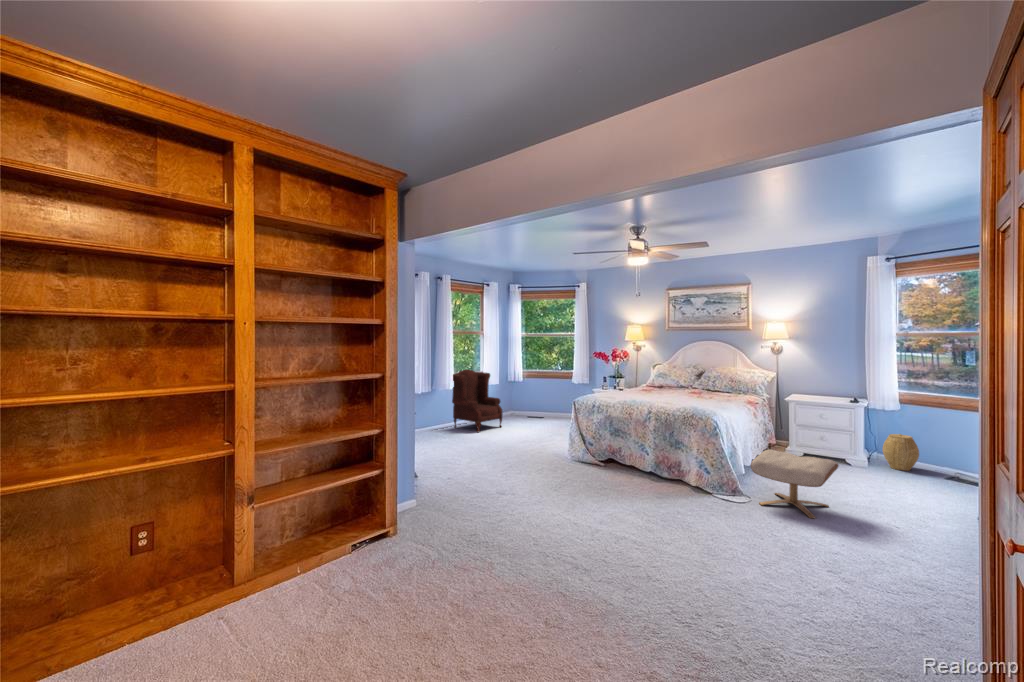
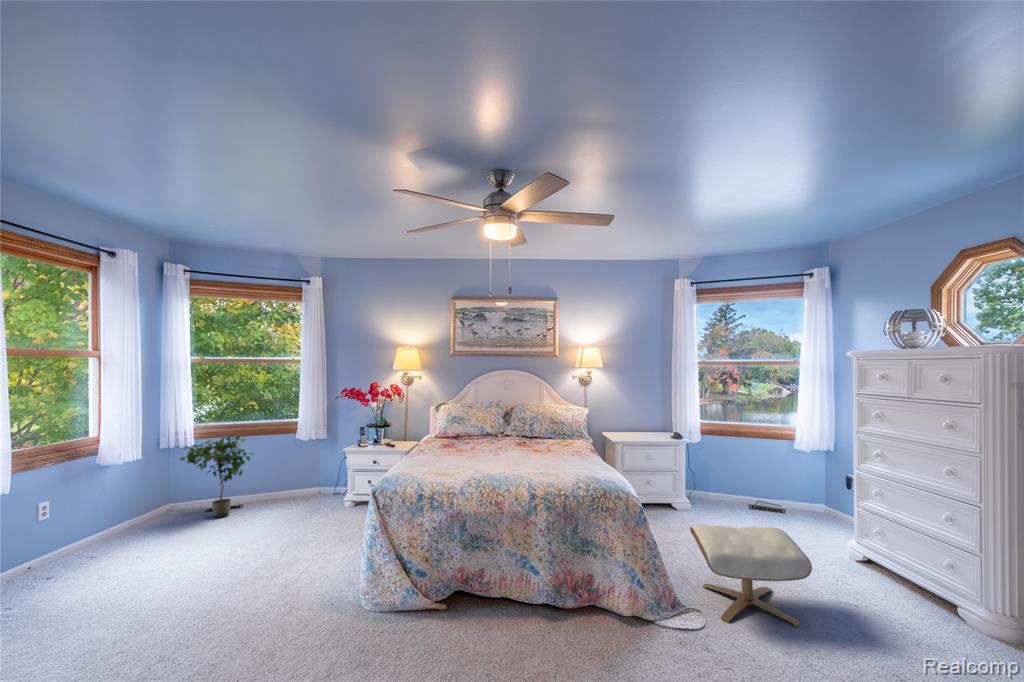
armchair: present [452,369,503,432] -> none [13,442,171,587]
potted plant: none [509,376,545,420] -> present [180,435,254,518]
woven basket: present [882,434,919,471] -> none [696,462,728,501]

